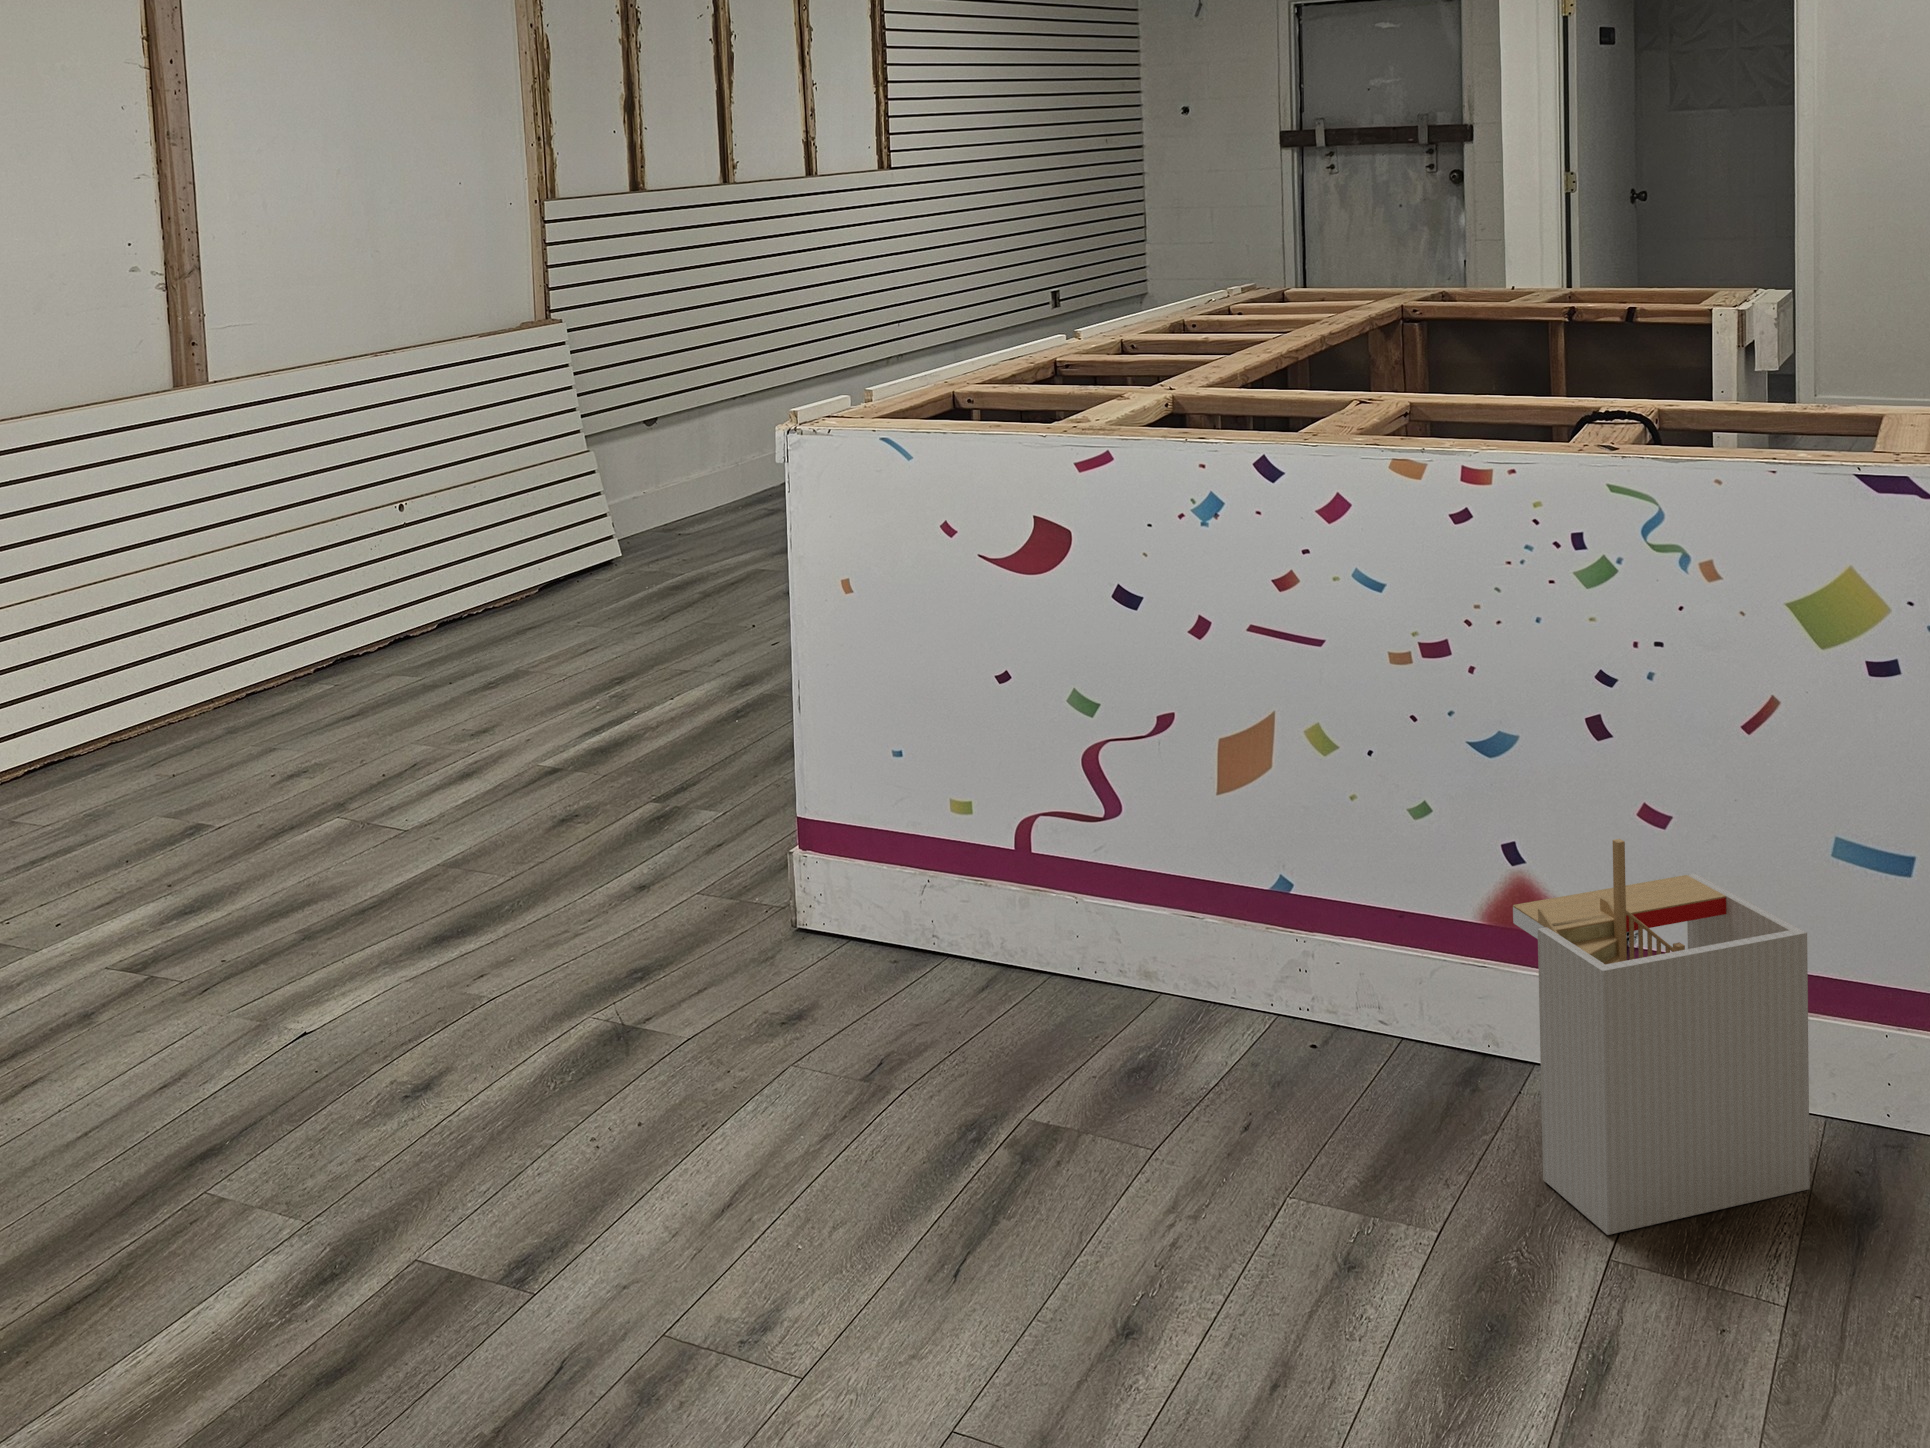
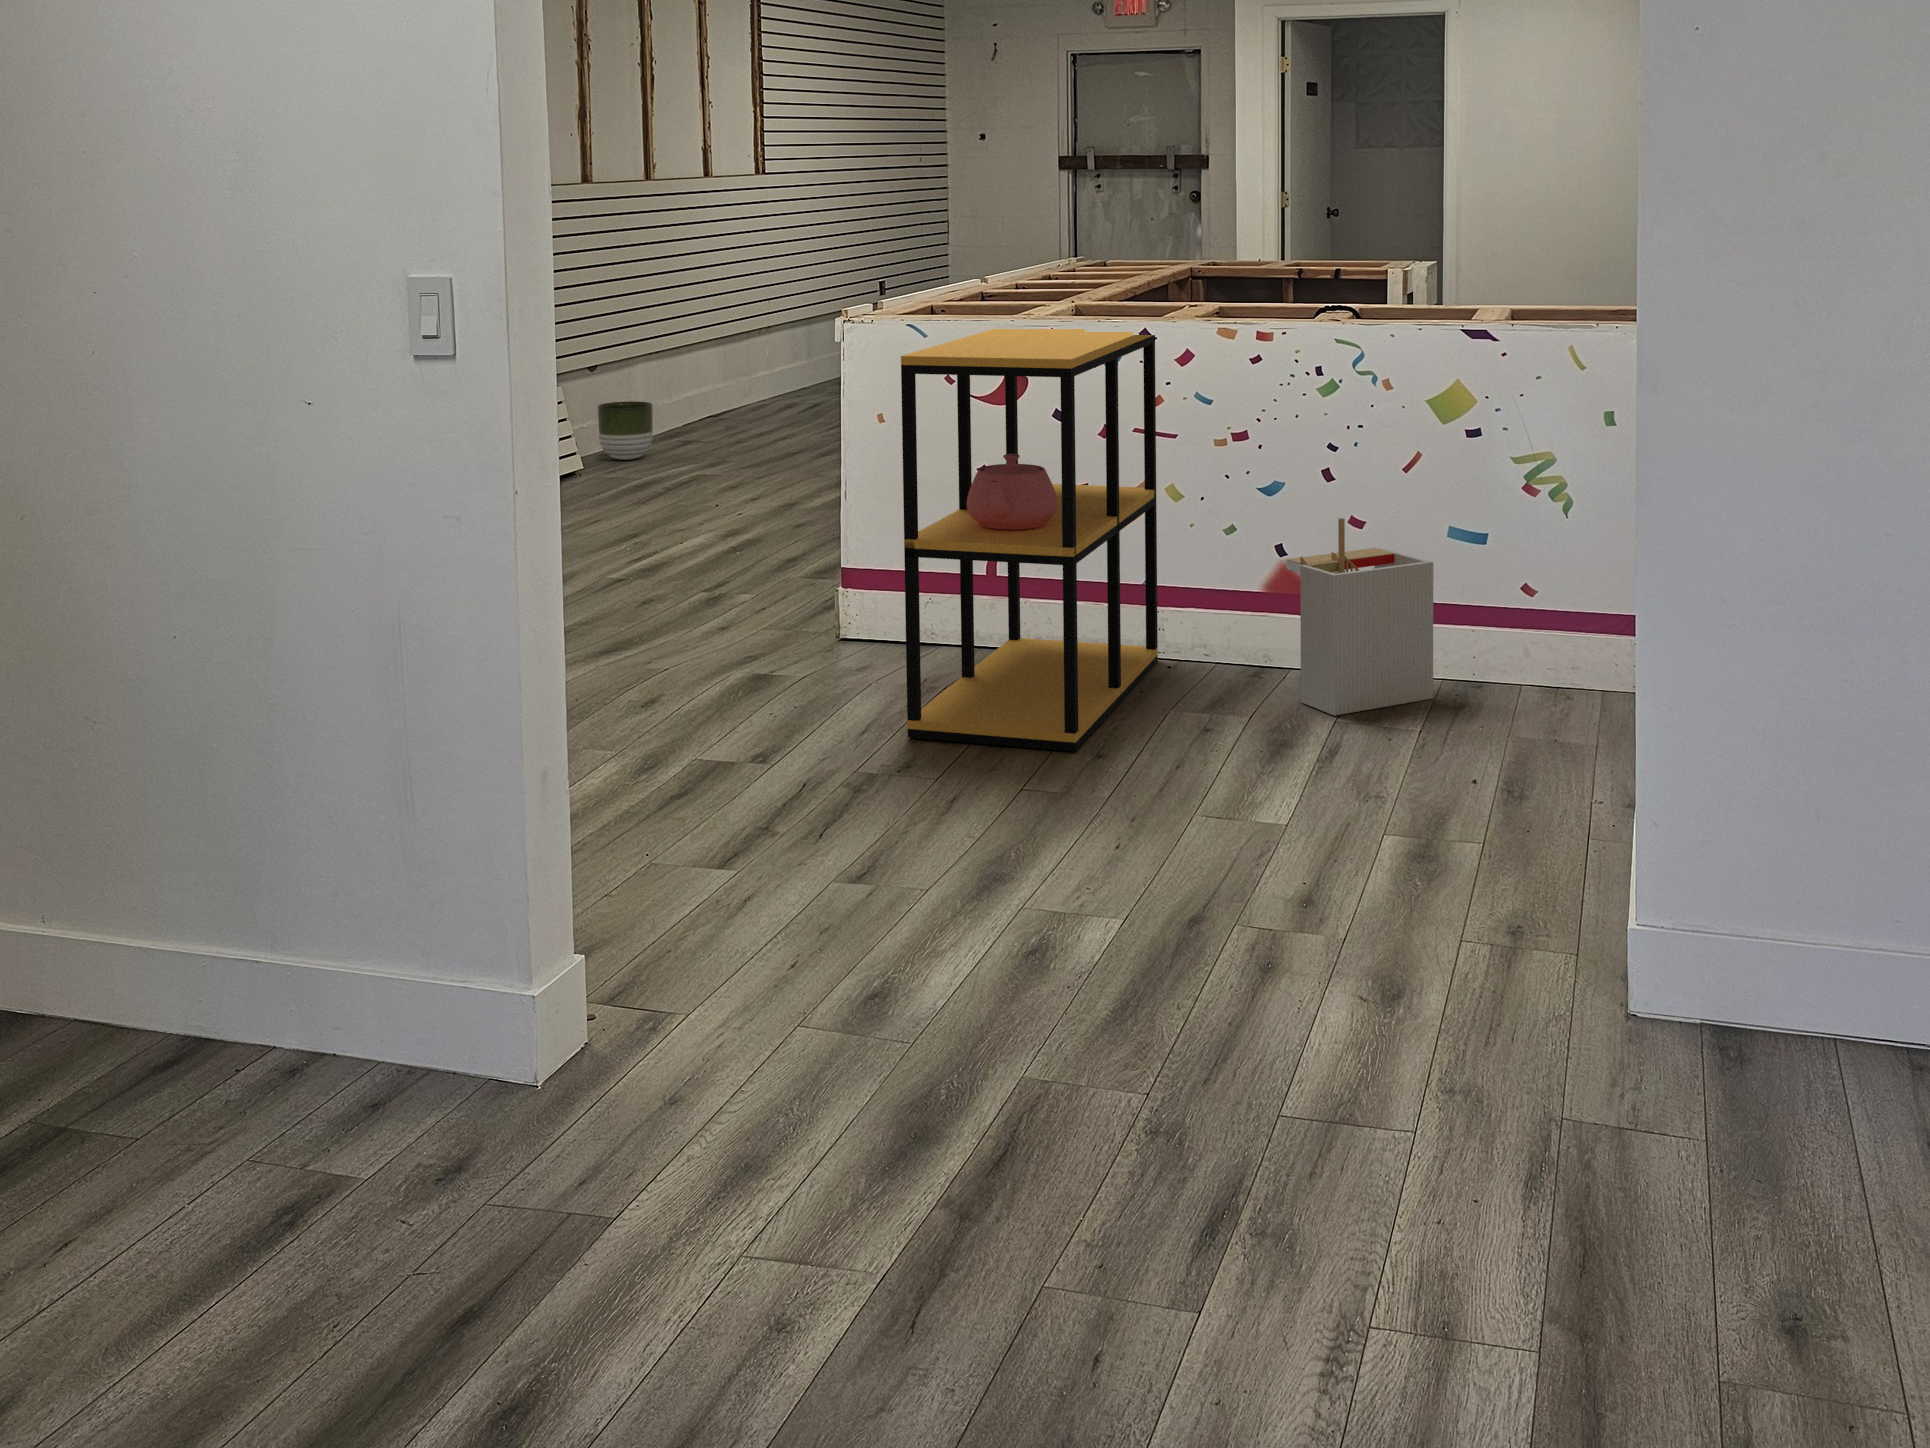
shelving unit: none [753,446,1295,1318] -> present [901,327,1158,751]
planter: none [661,461,730,536] -> present [598,401,653,460]

